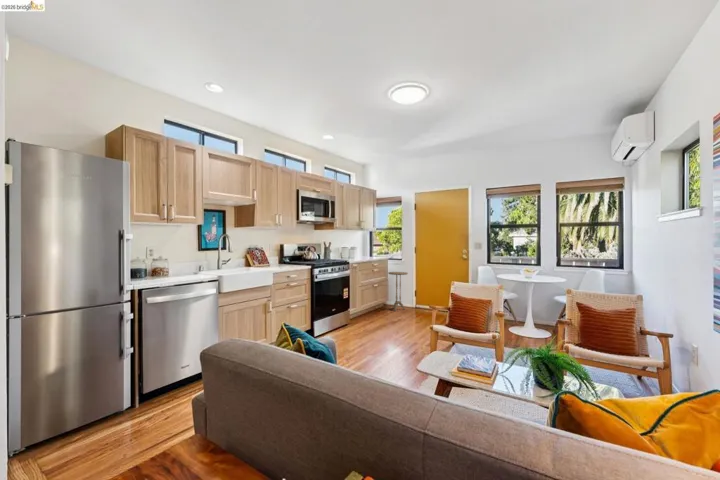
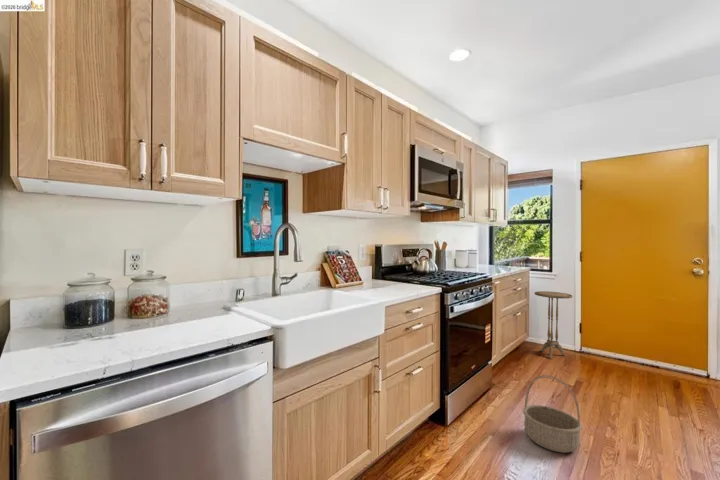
basket: none [351,307,375,342] -> present [523,375,582,453]

